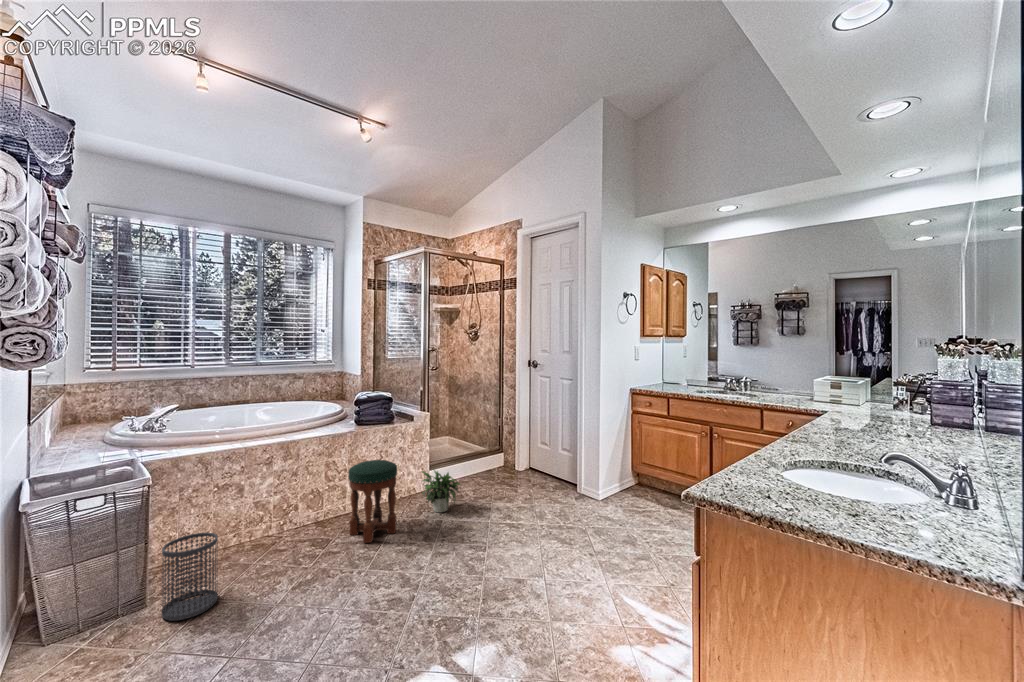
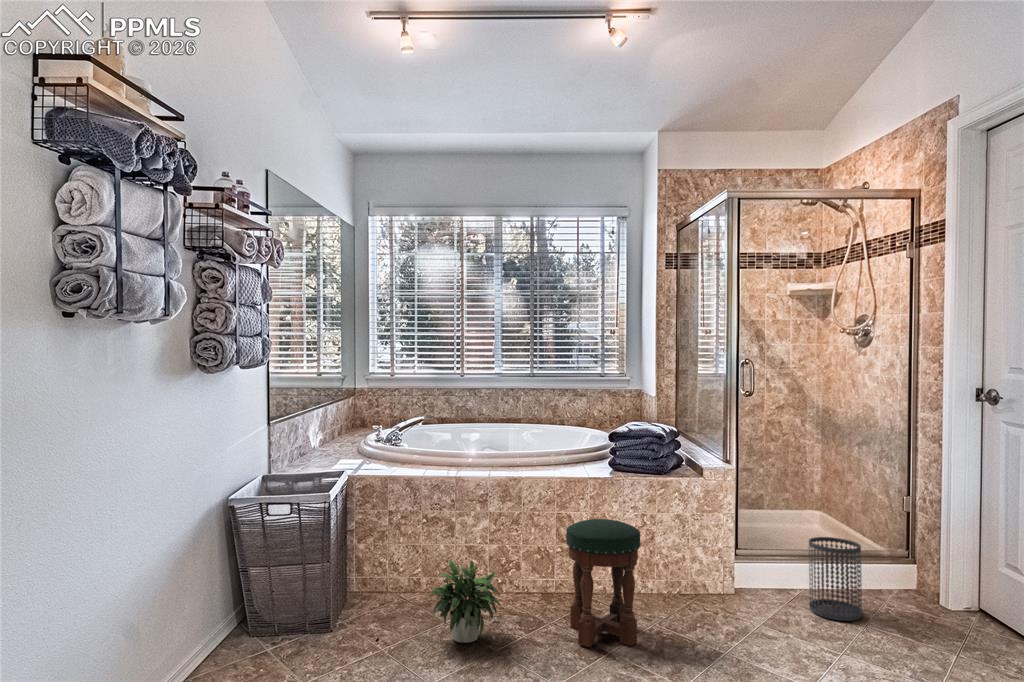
potted plant: present [422,470,461,512] -> present [428,559,501,643]
wastebasket: present [162,533,218,621] -> present [809,537,862,621]

